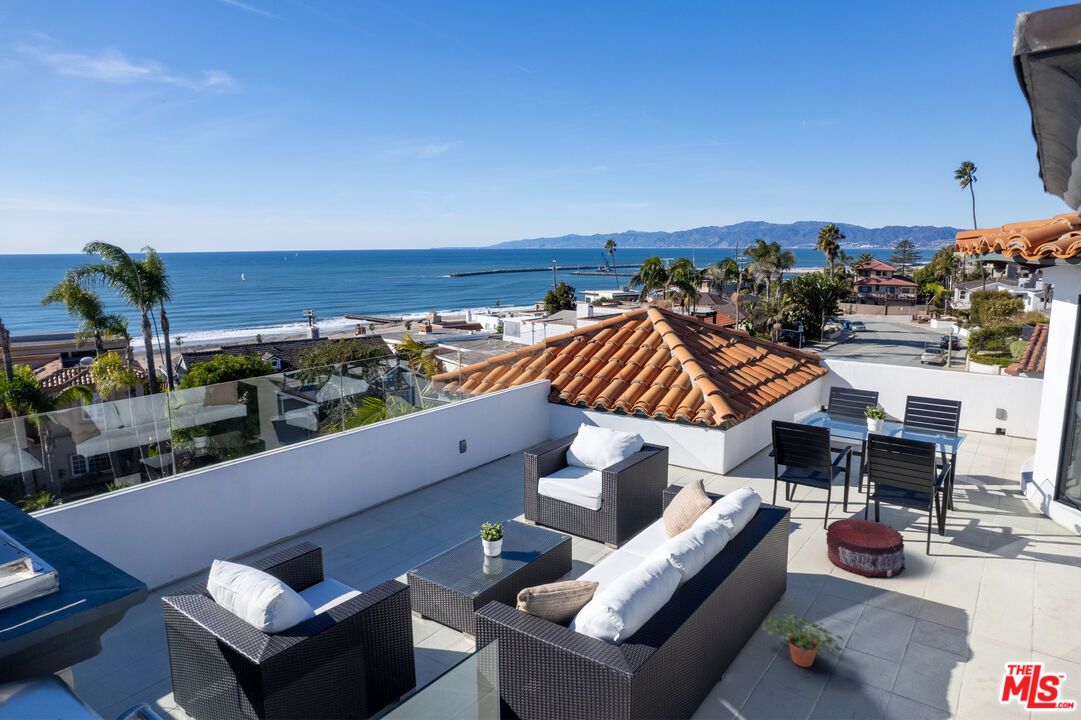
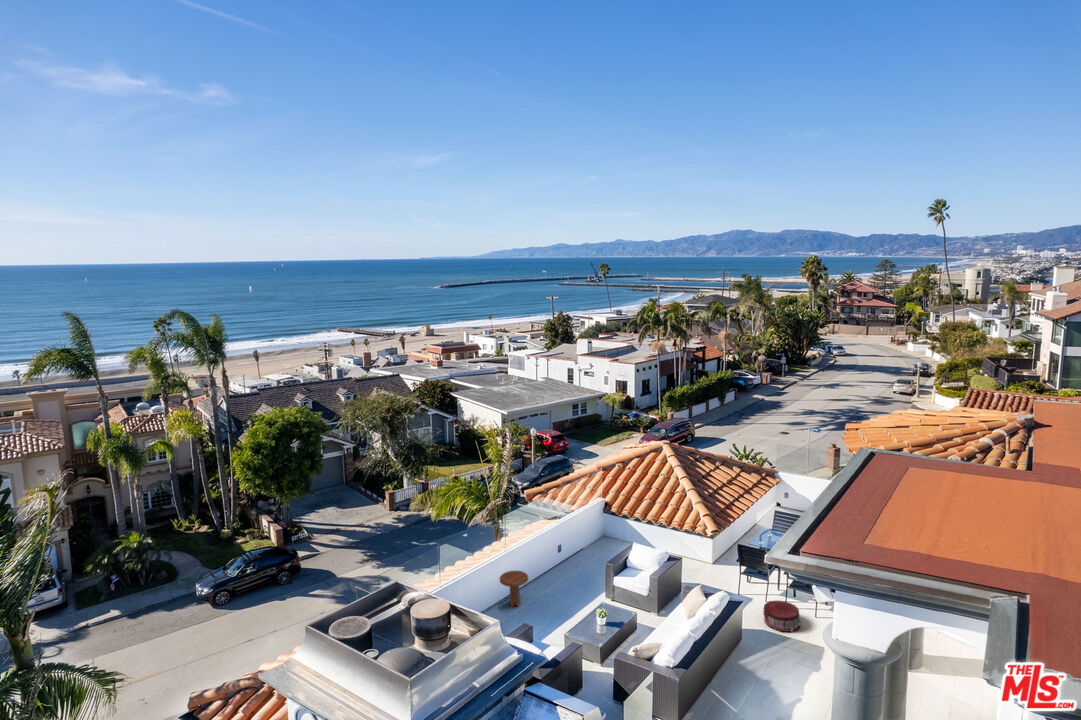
side table: none [322,466,379,531] -> present [500,570,528,607]
potted plant: present [762,613,843,667] -> none [728,652,762,676]

